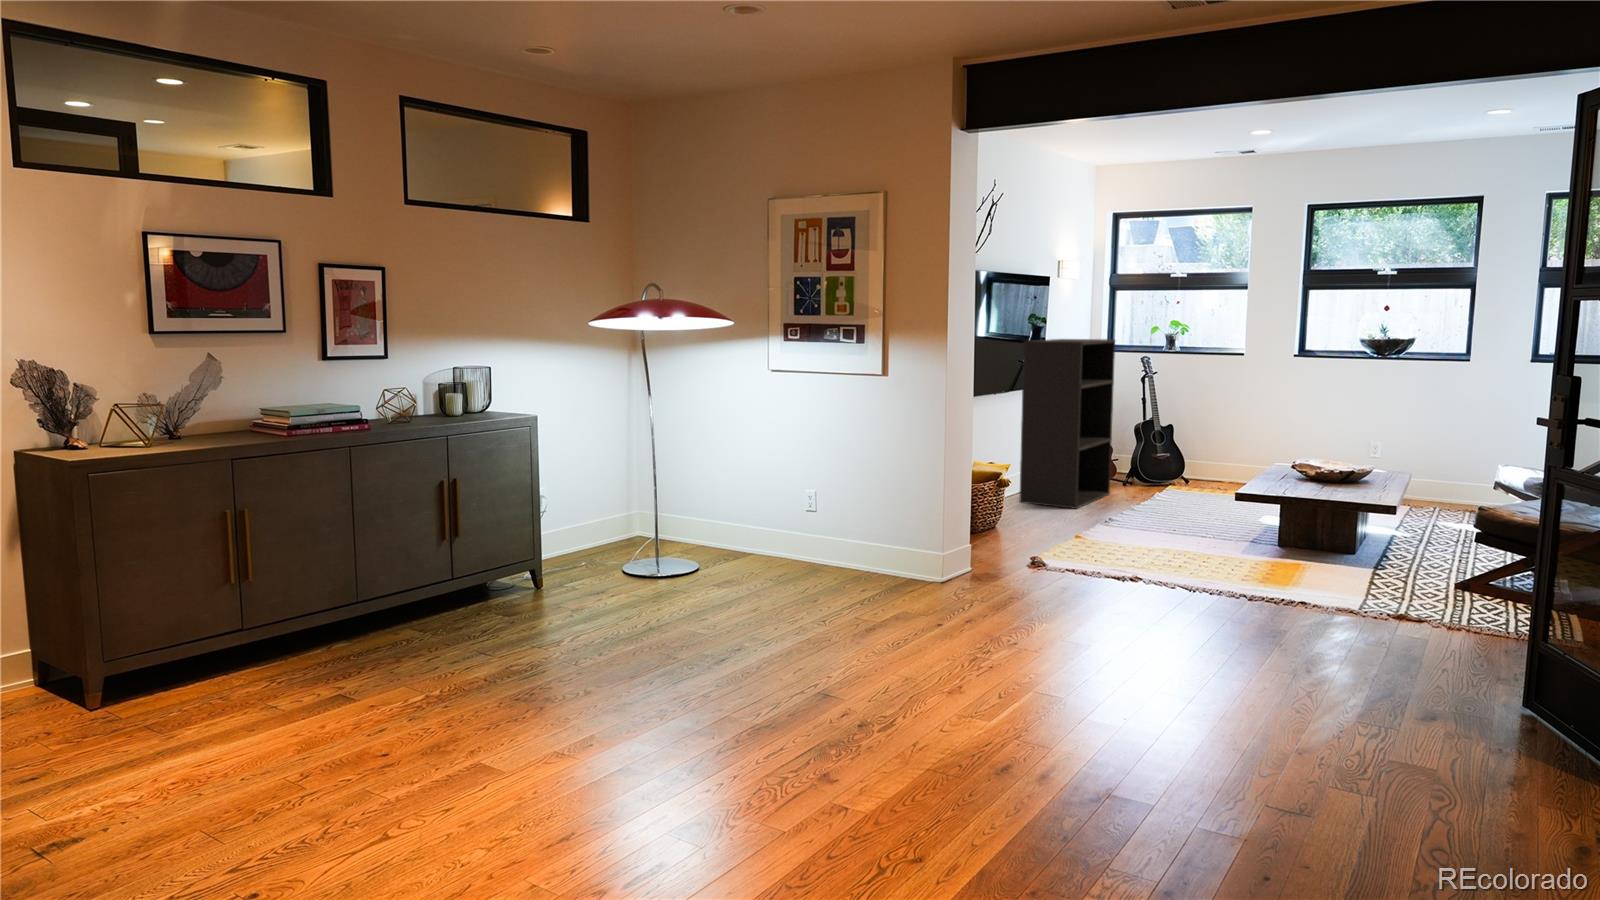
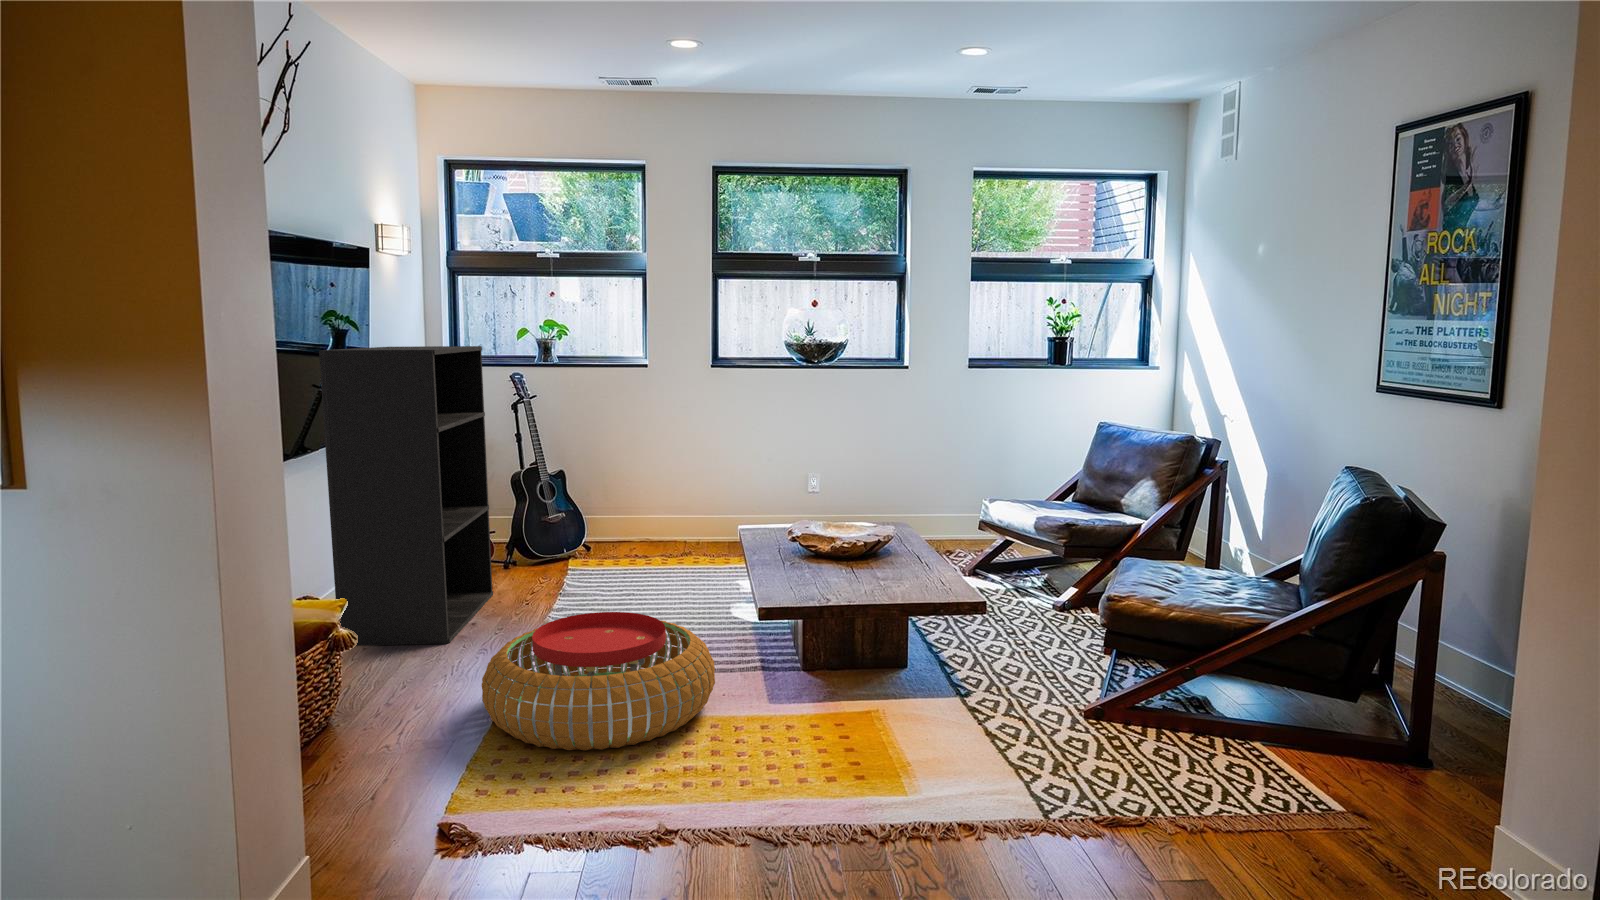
pouf: none [1083,490,1213,551] -> present [482,612,715,751]

